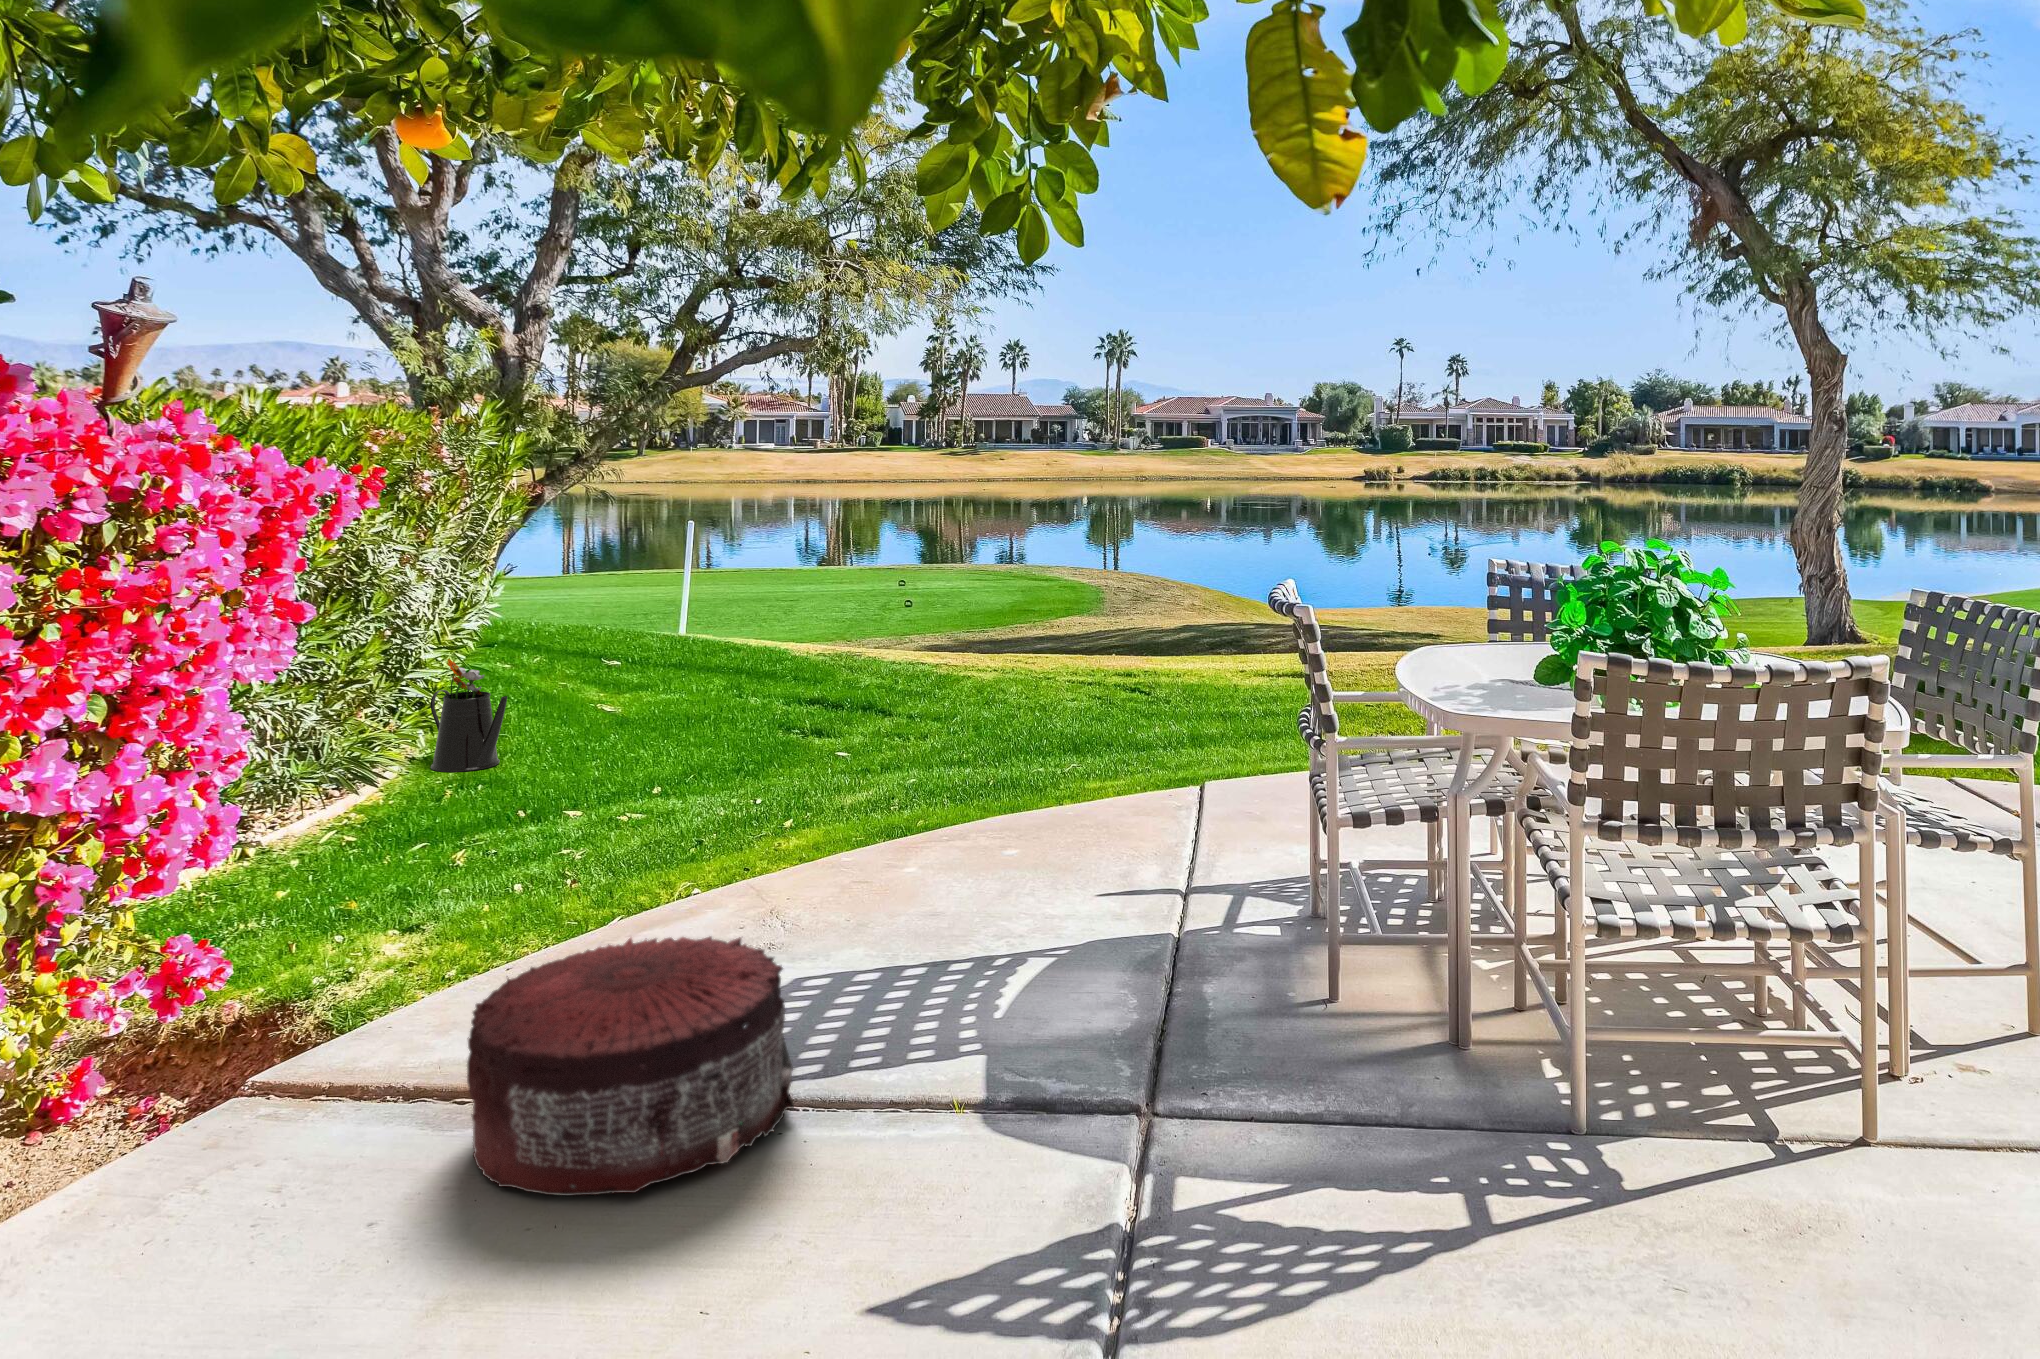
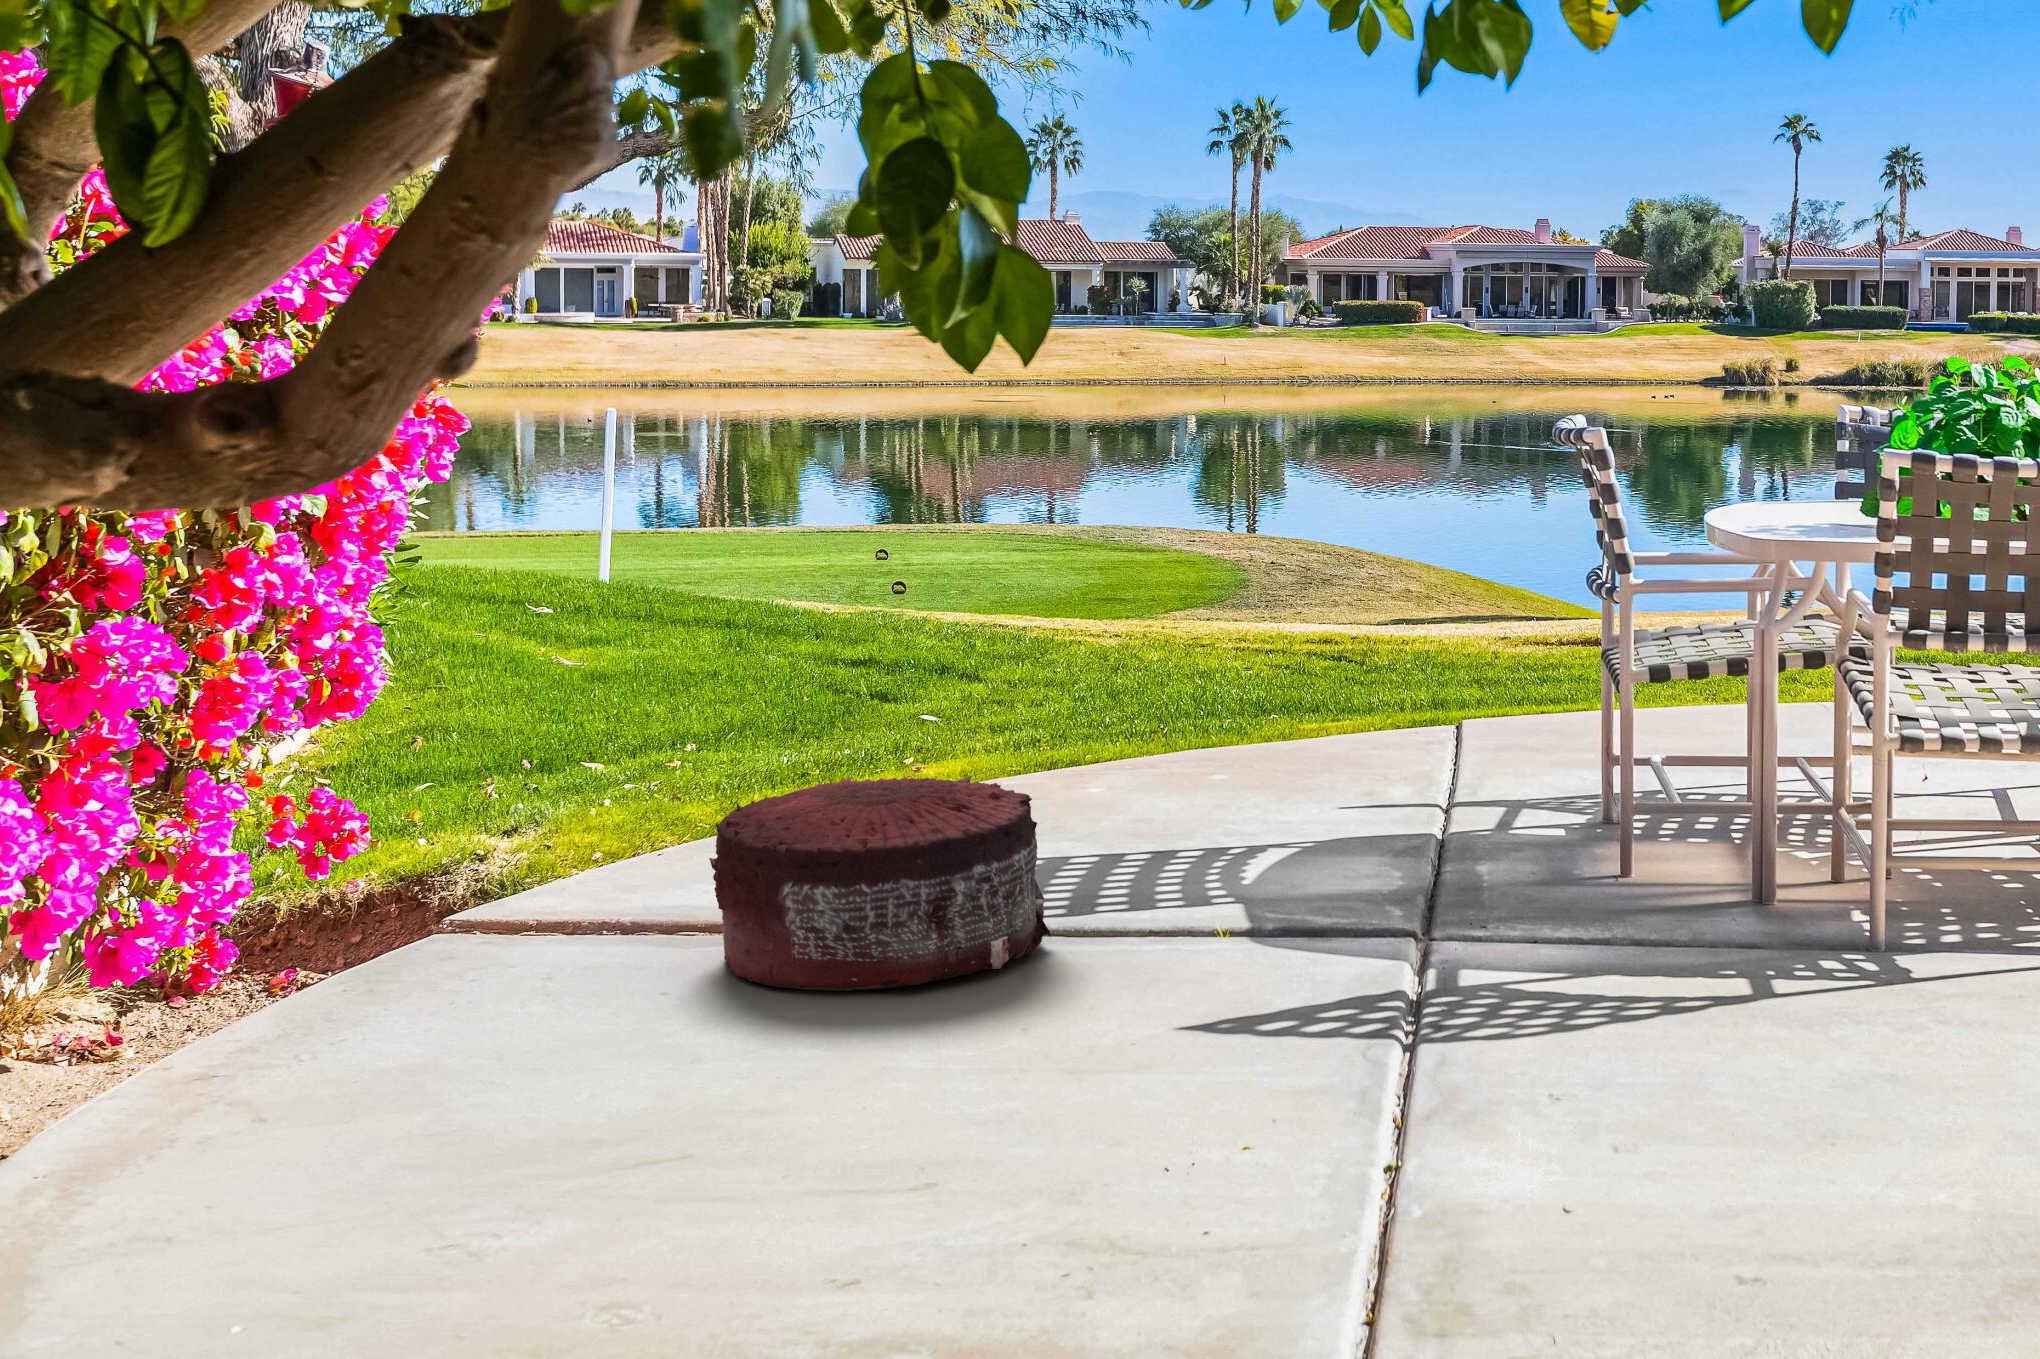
watering can: present [430,659,507,772] -> none [346,574,459,727]

